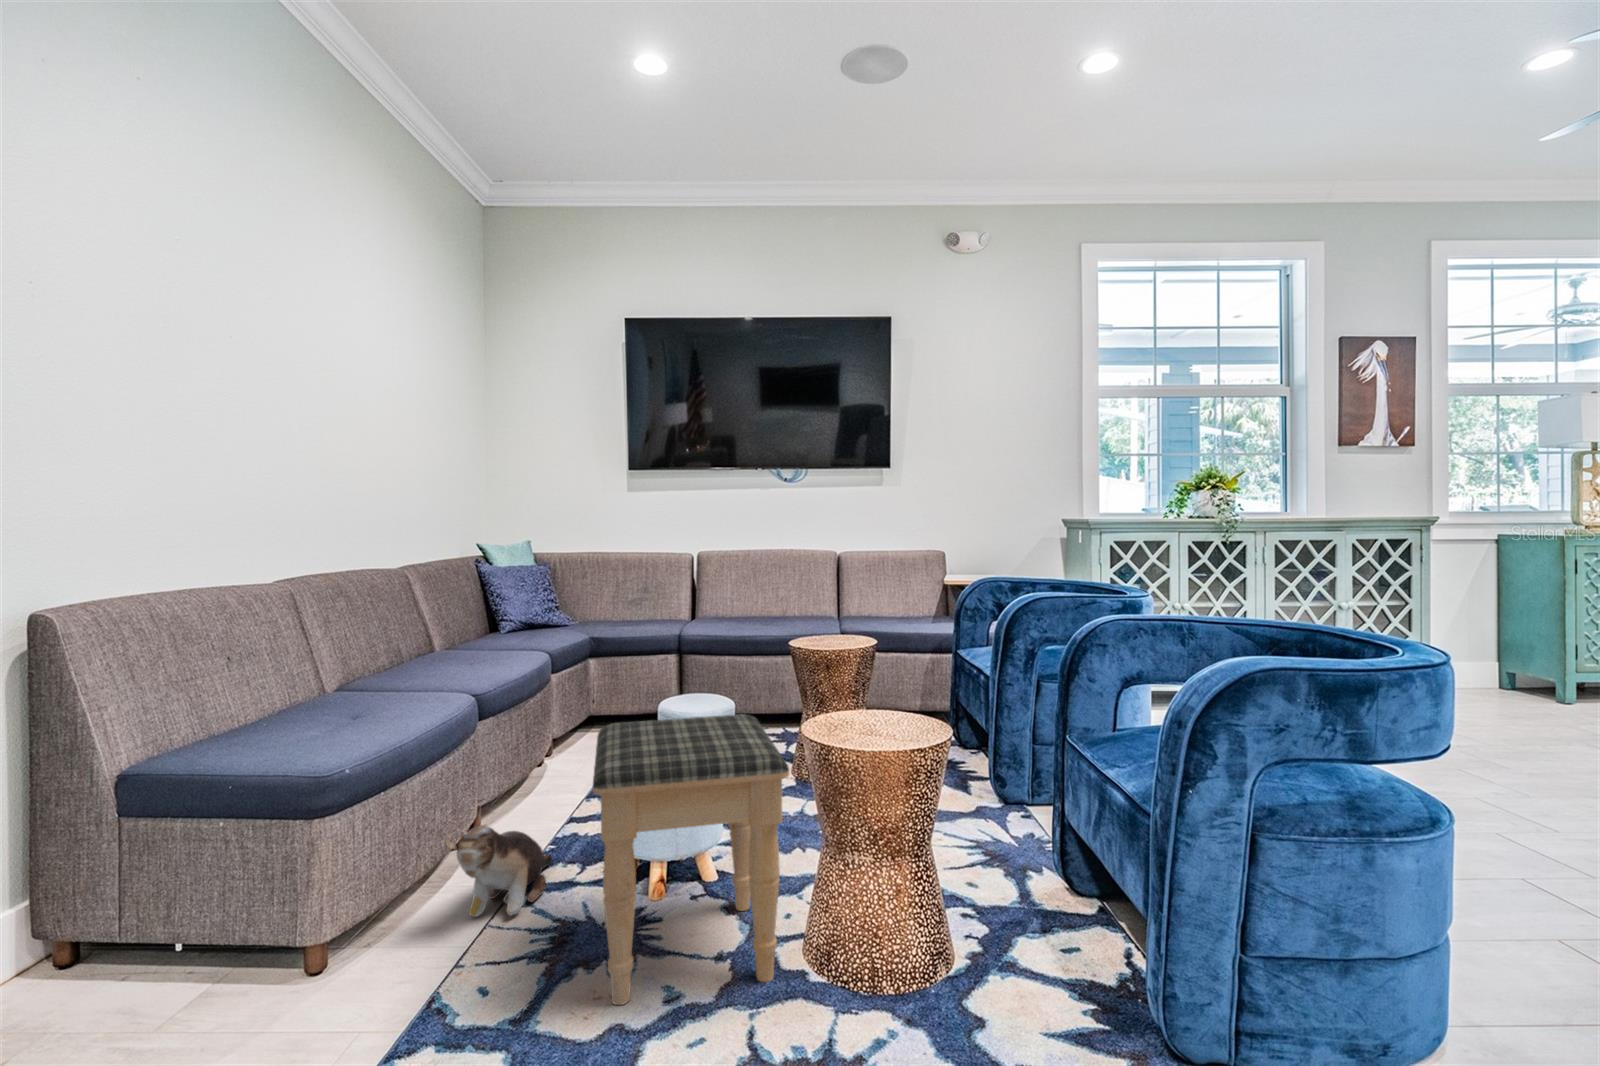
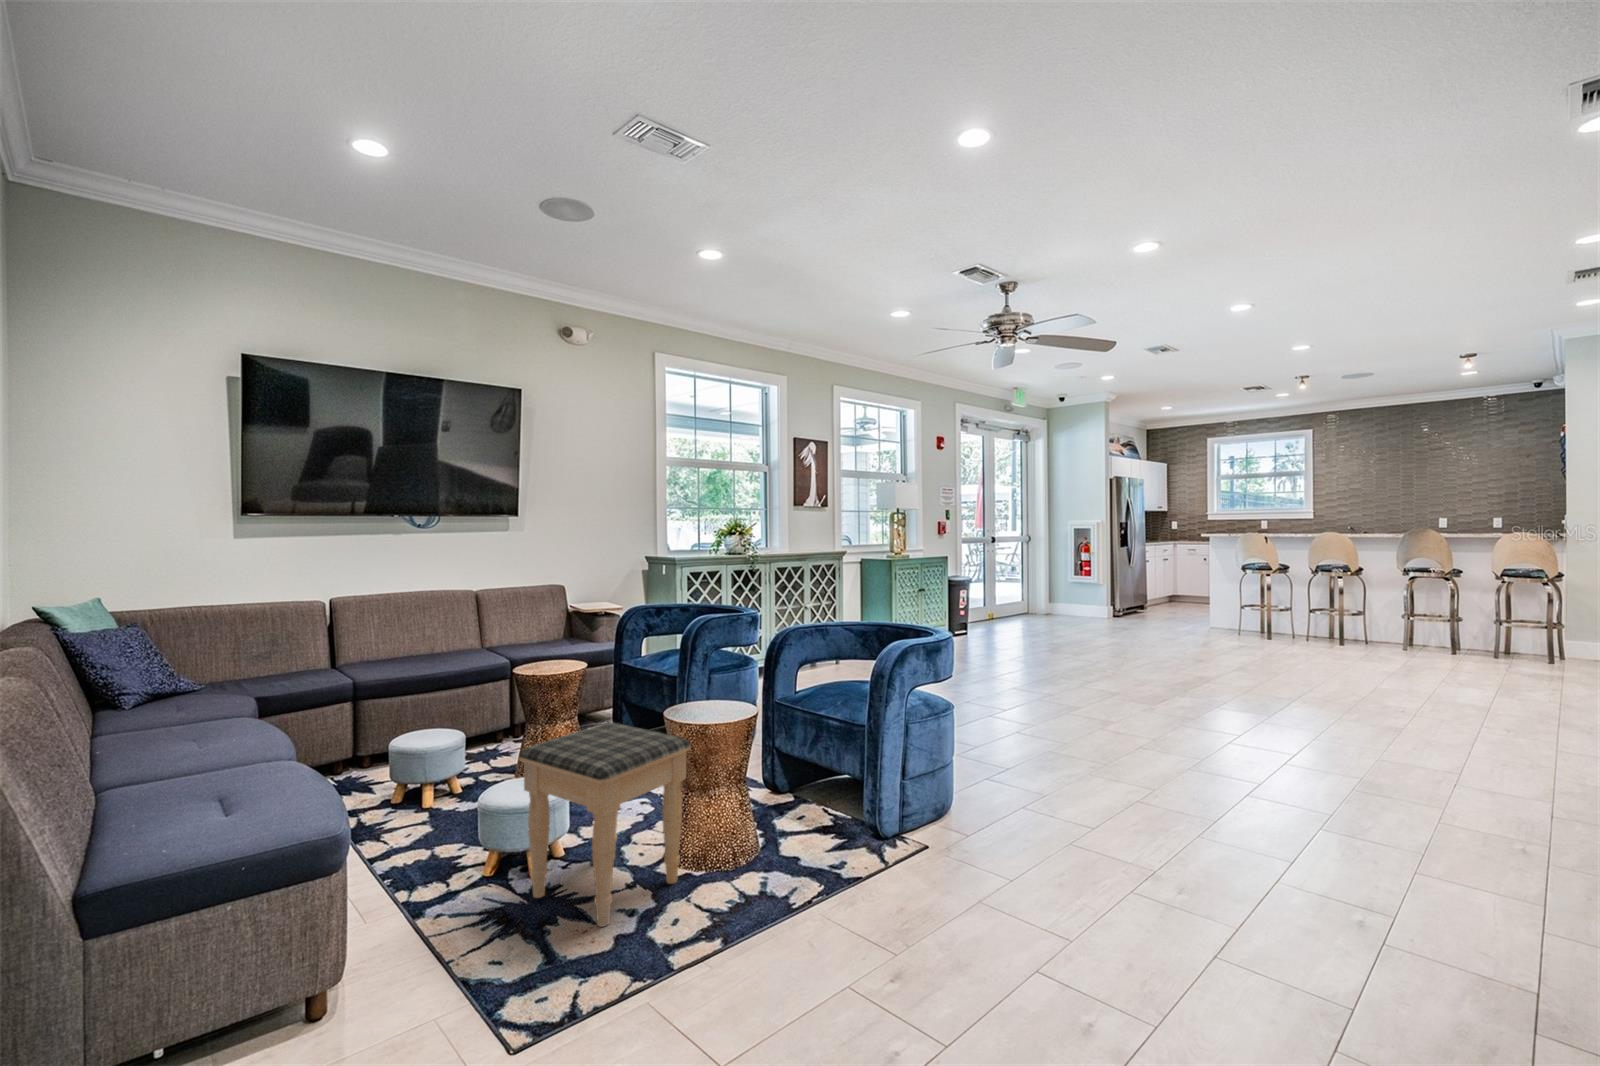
plush toy: present [445,825,552,917] -> none [392,854,447,938]

